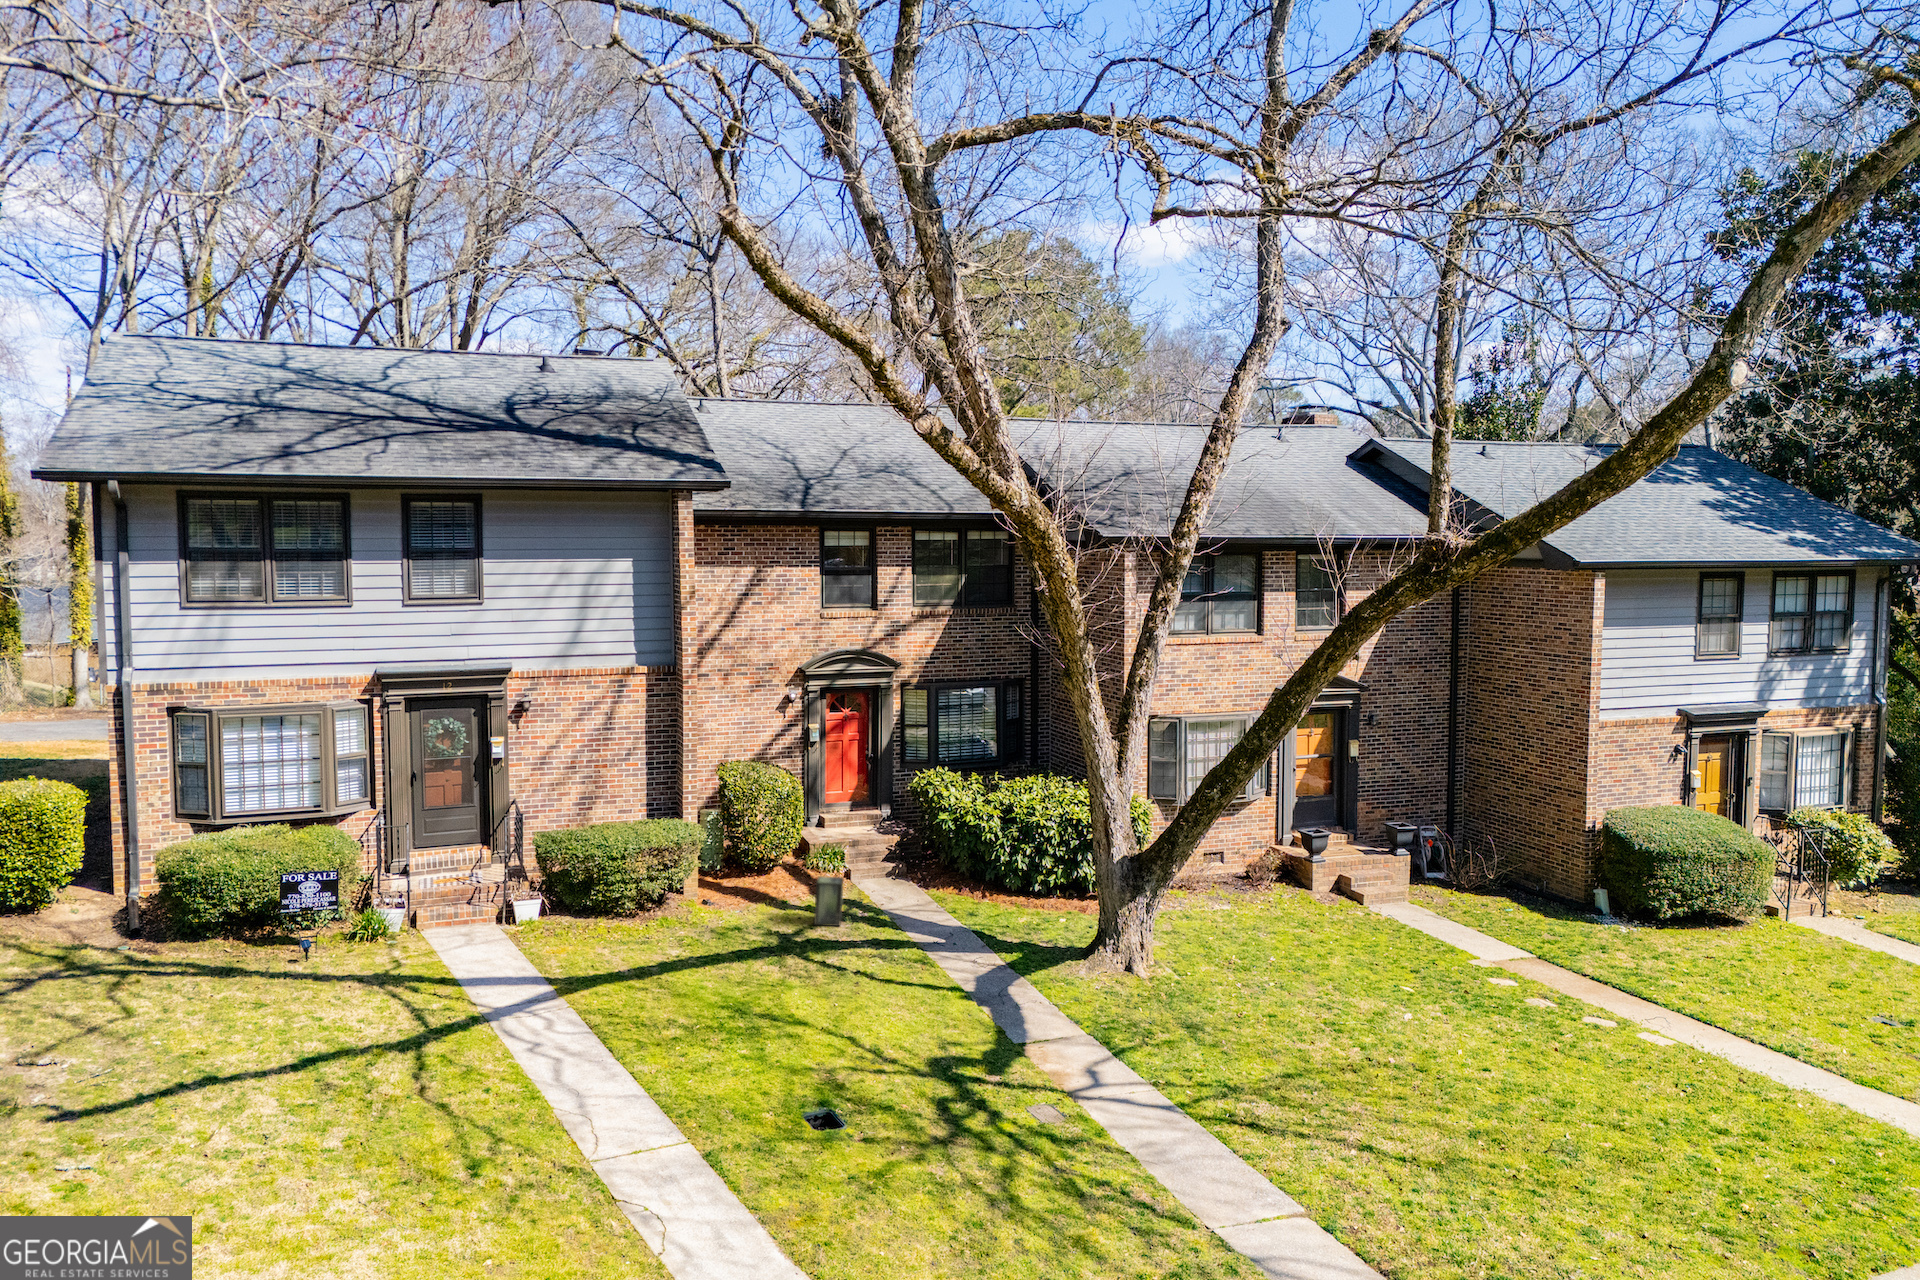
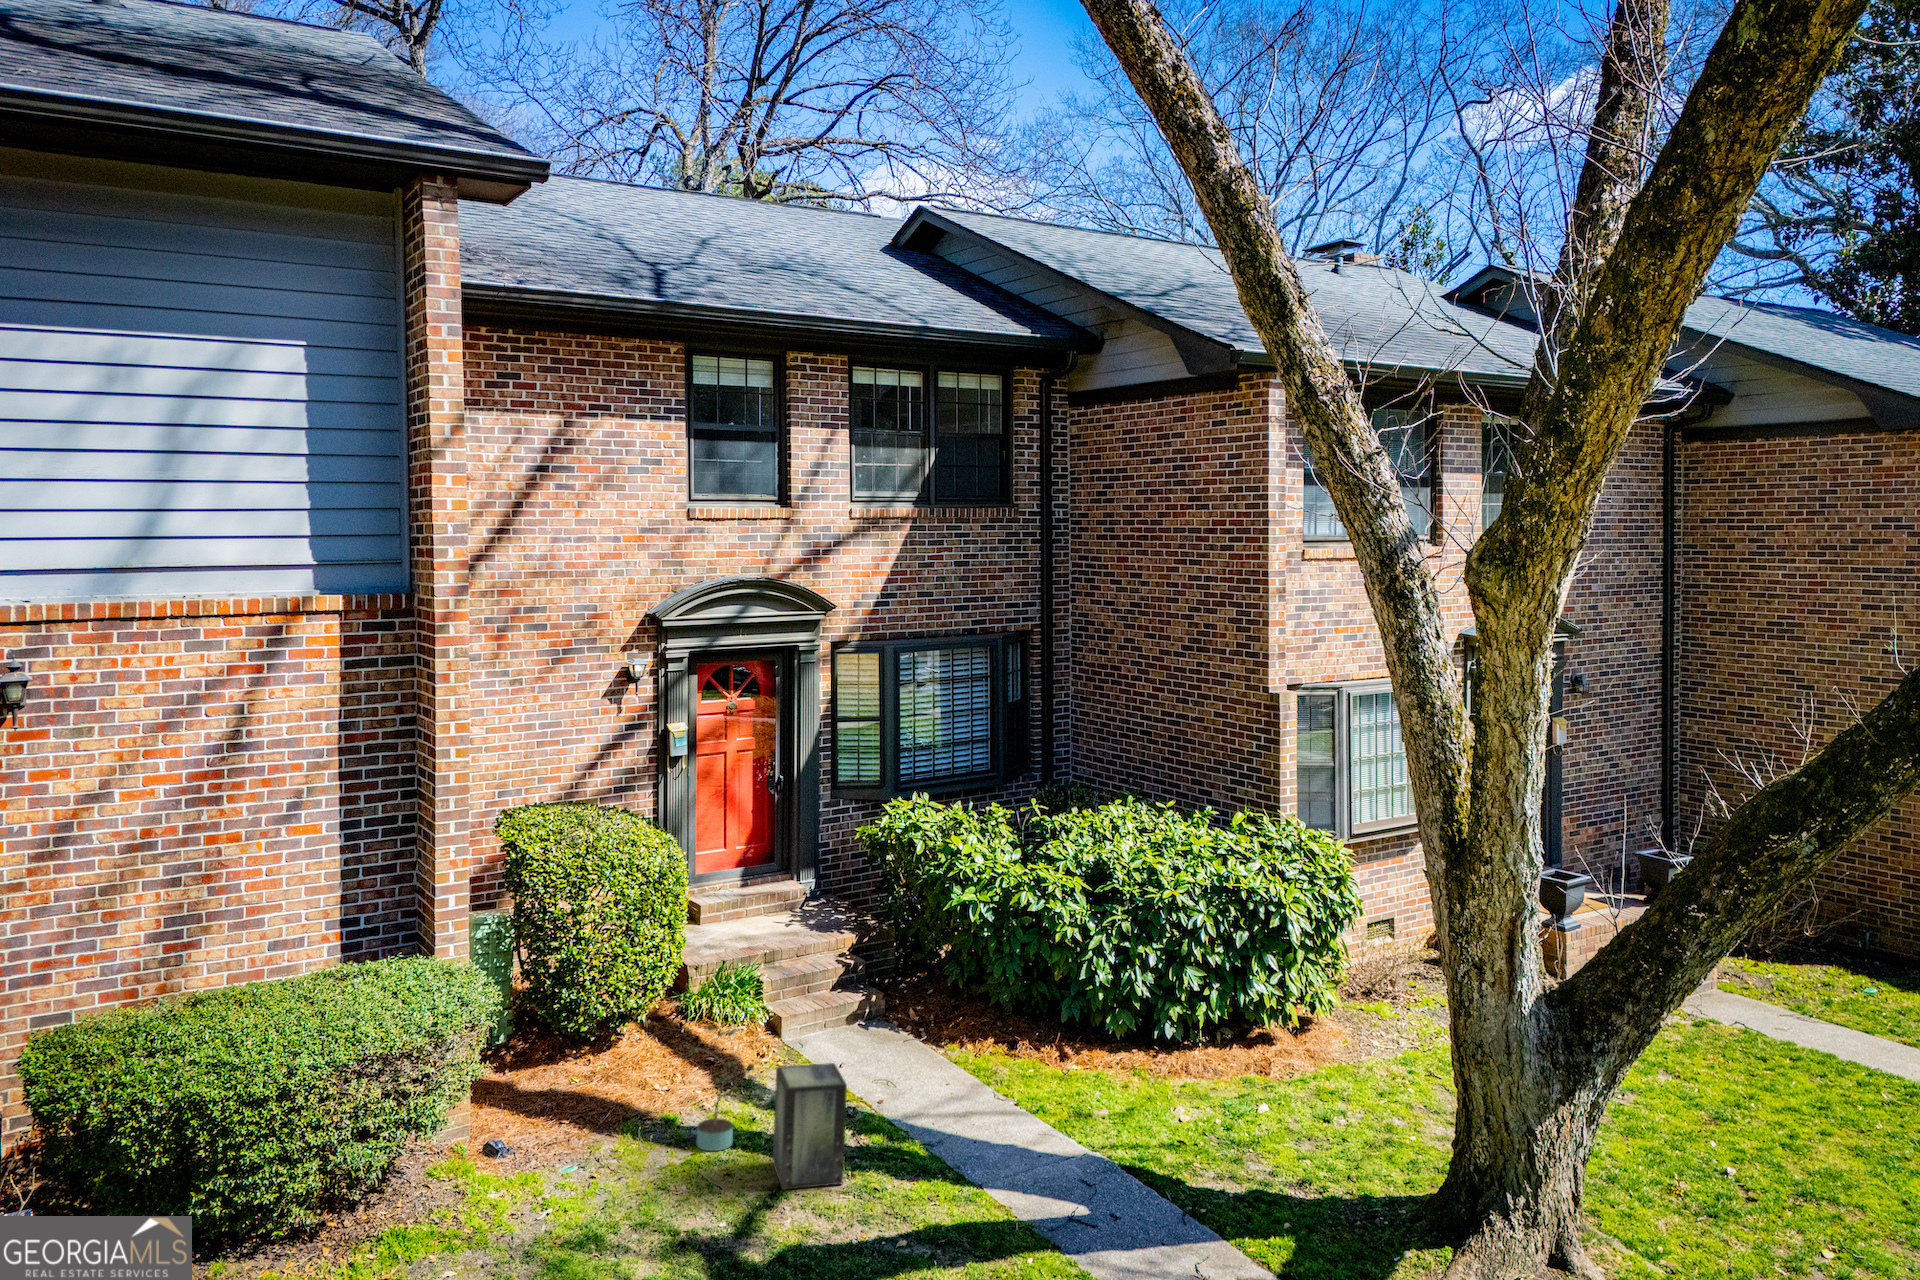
potted plant: none [783,858,813,911] -> present [688,1026,755,1151]

